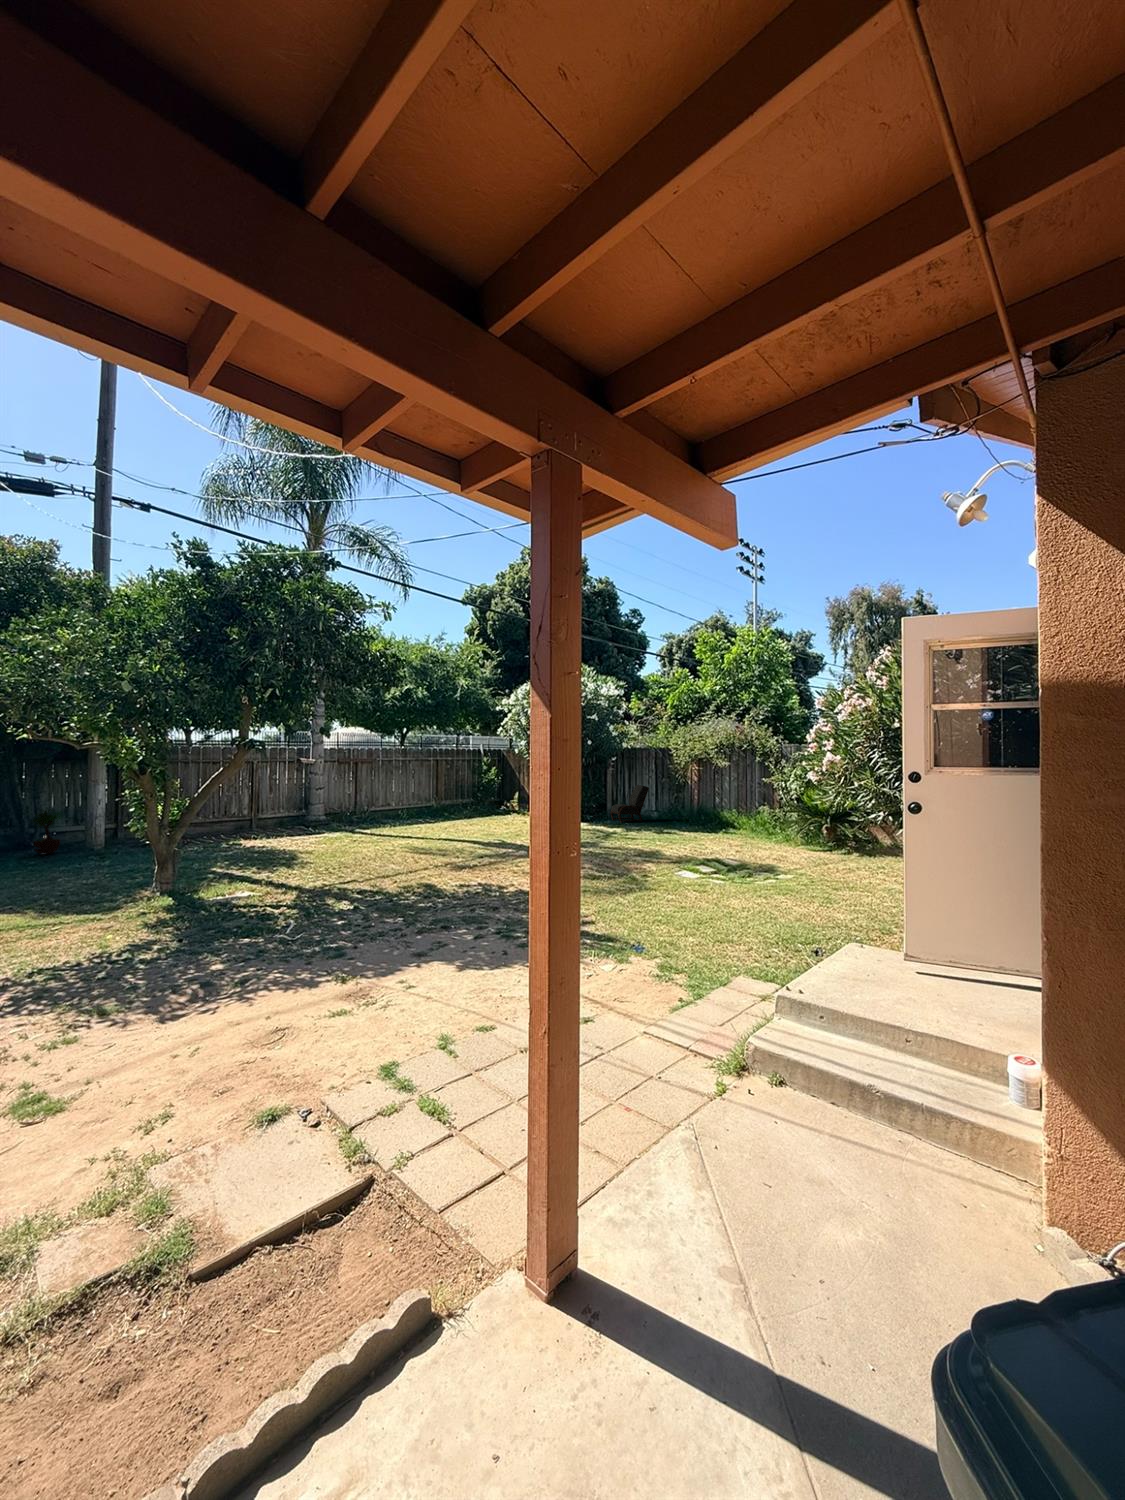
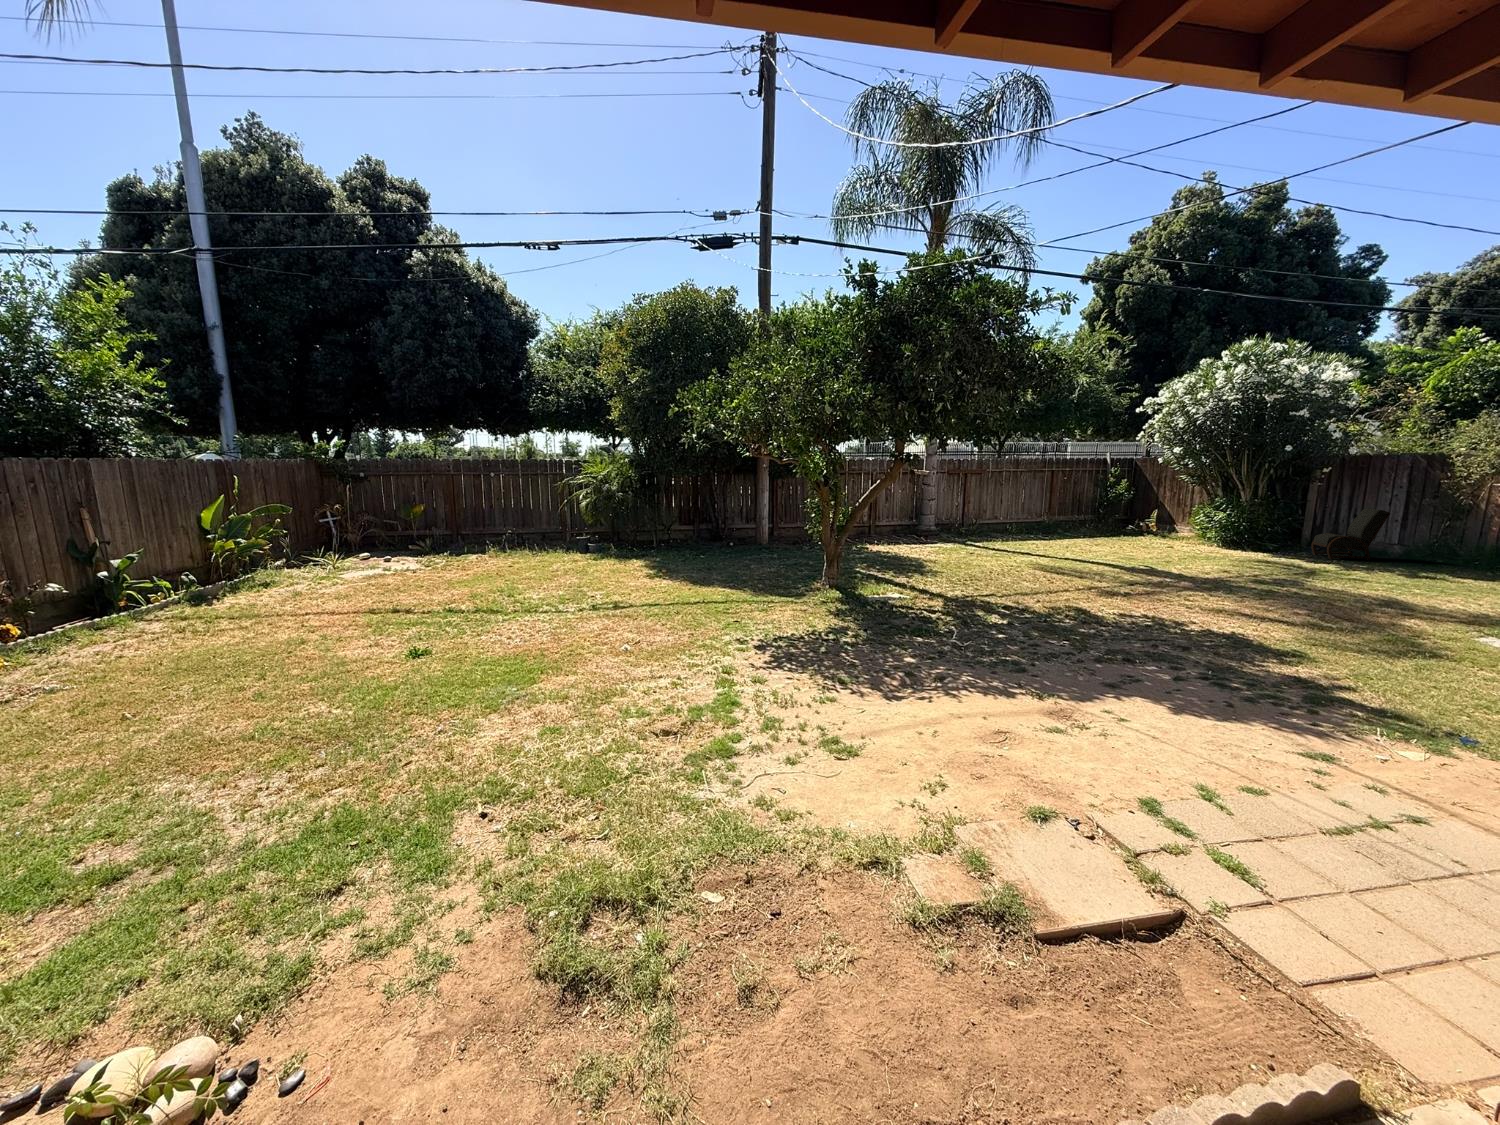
potted tree: present [32,808,61,854] -> none [712,504,735,545]

